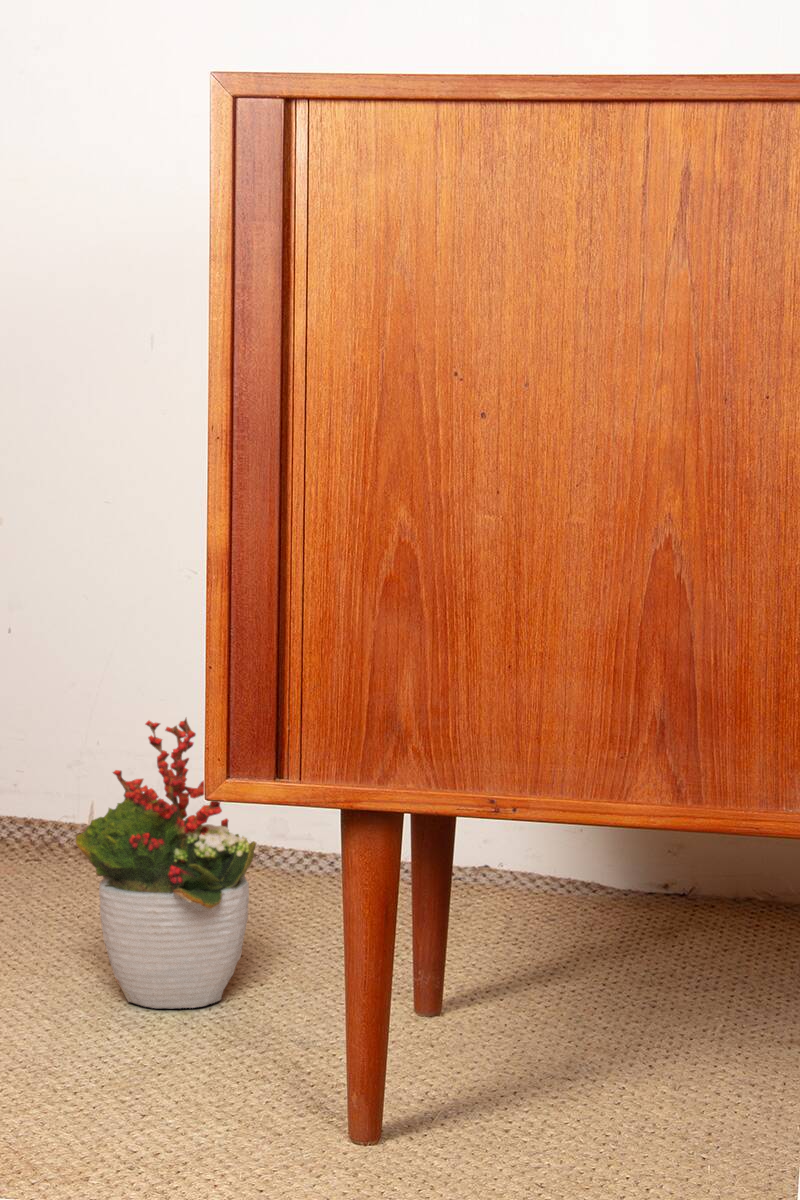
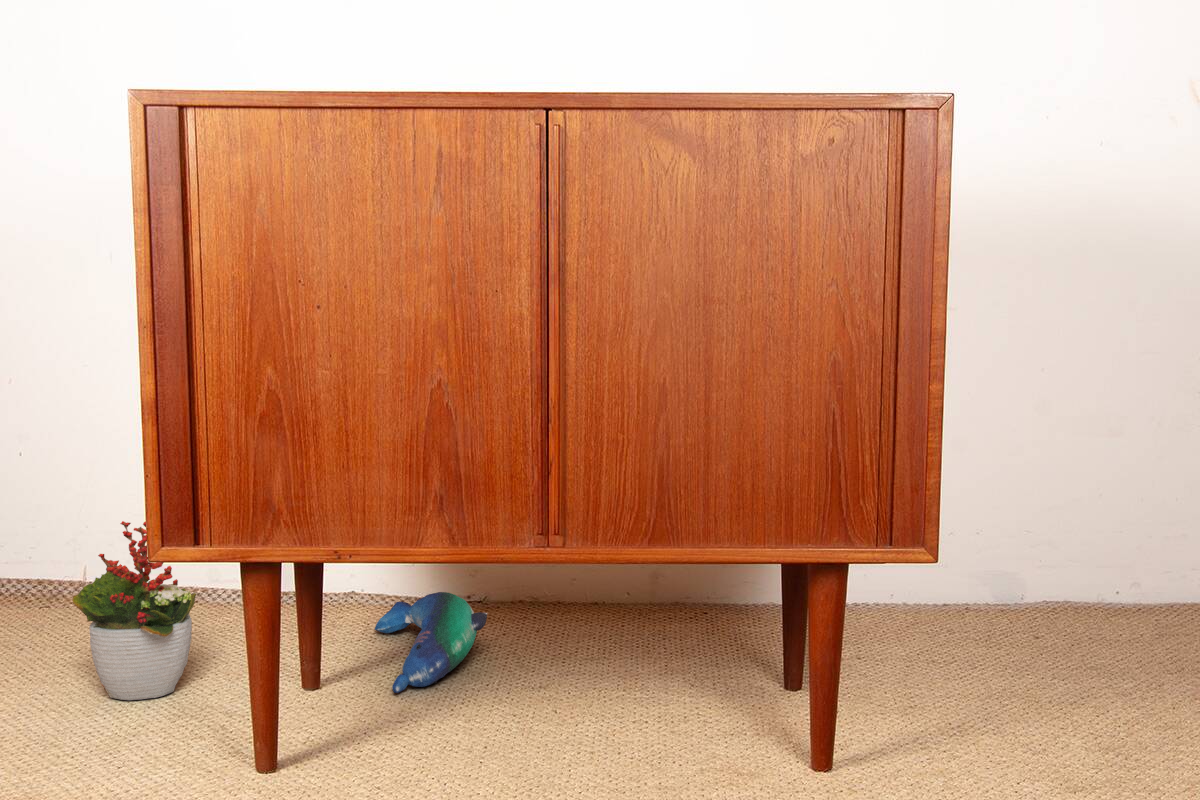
plush toy: none [526,870,728,1036] -> present [375,592,487,693]

